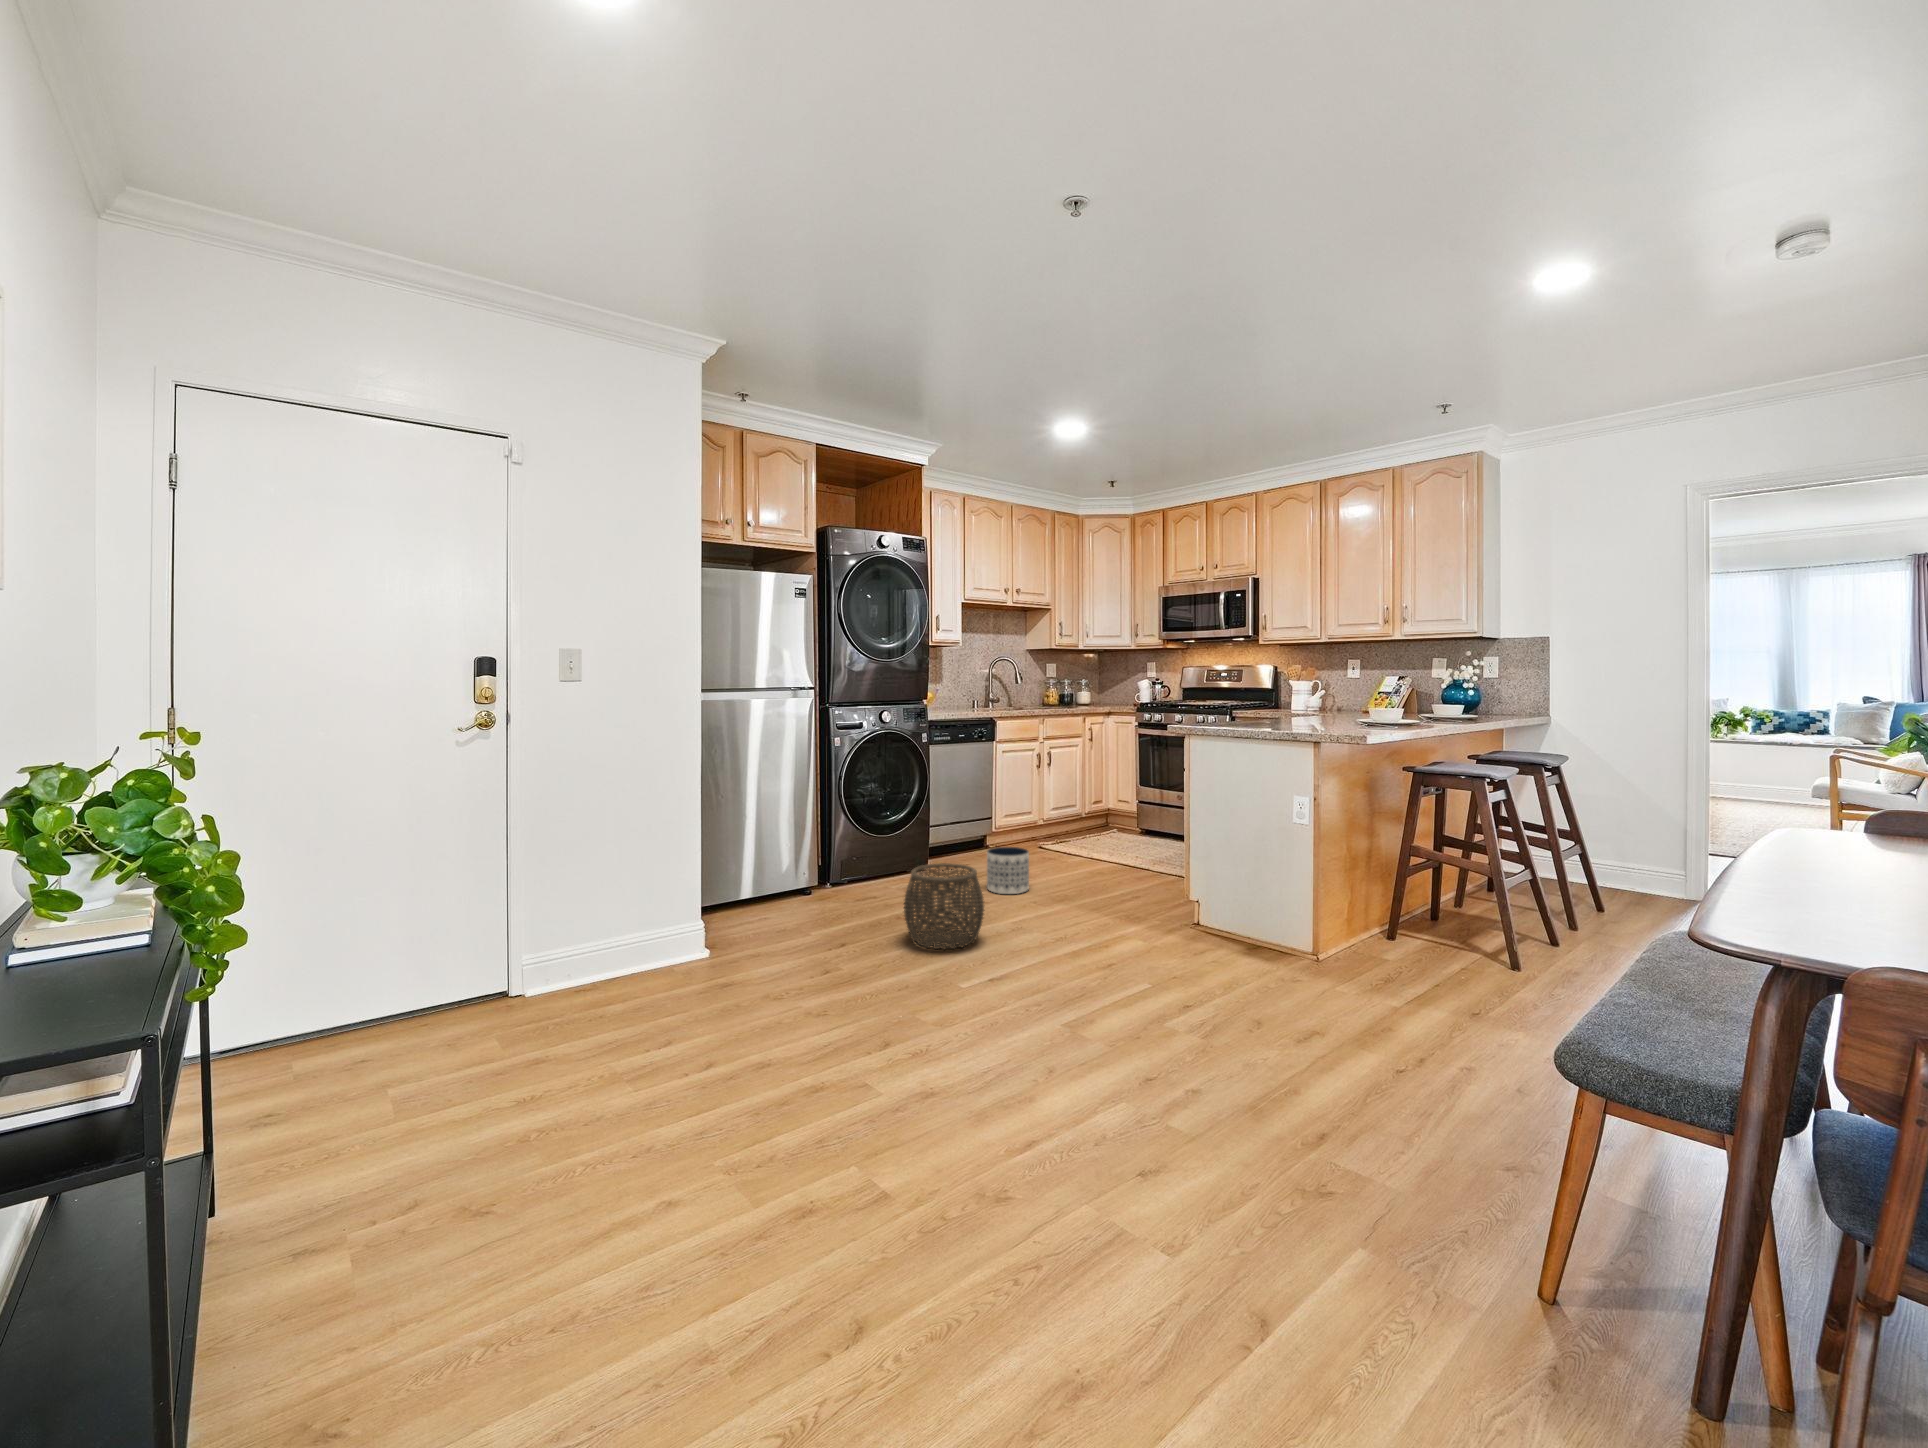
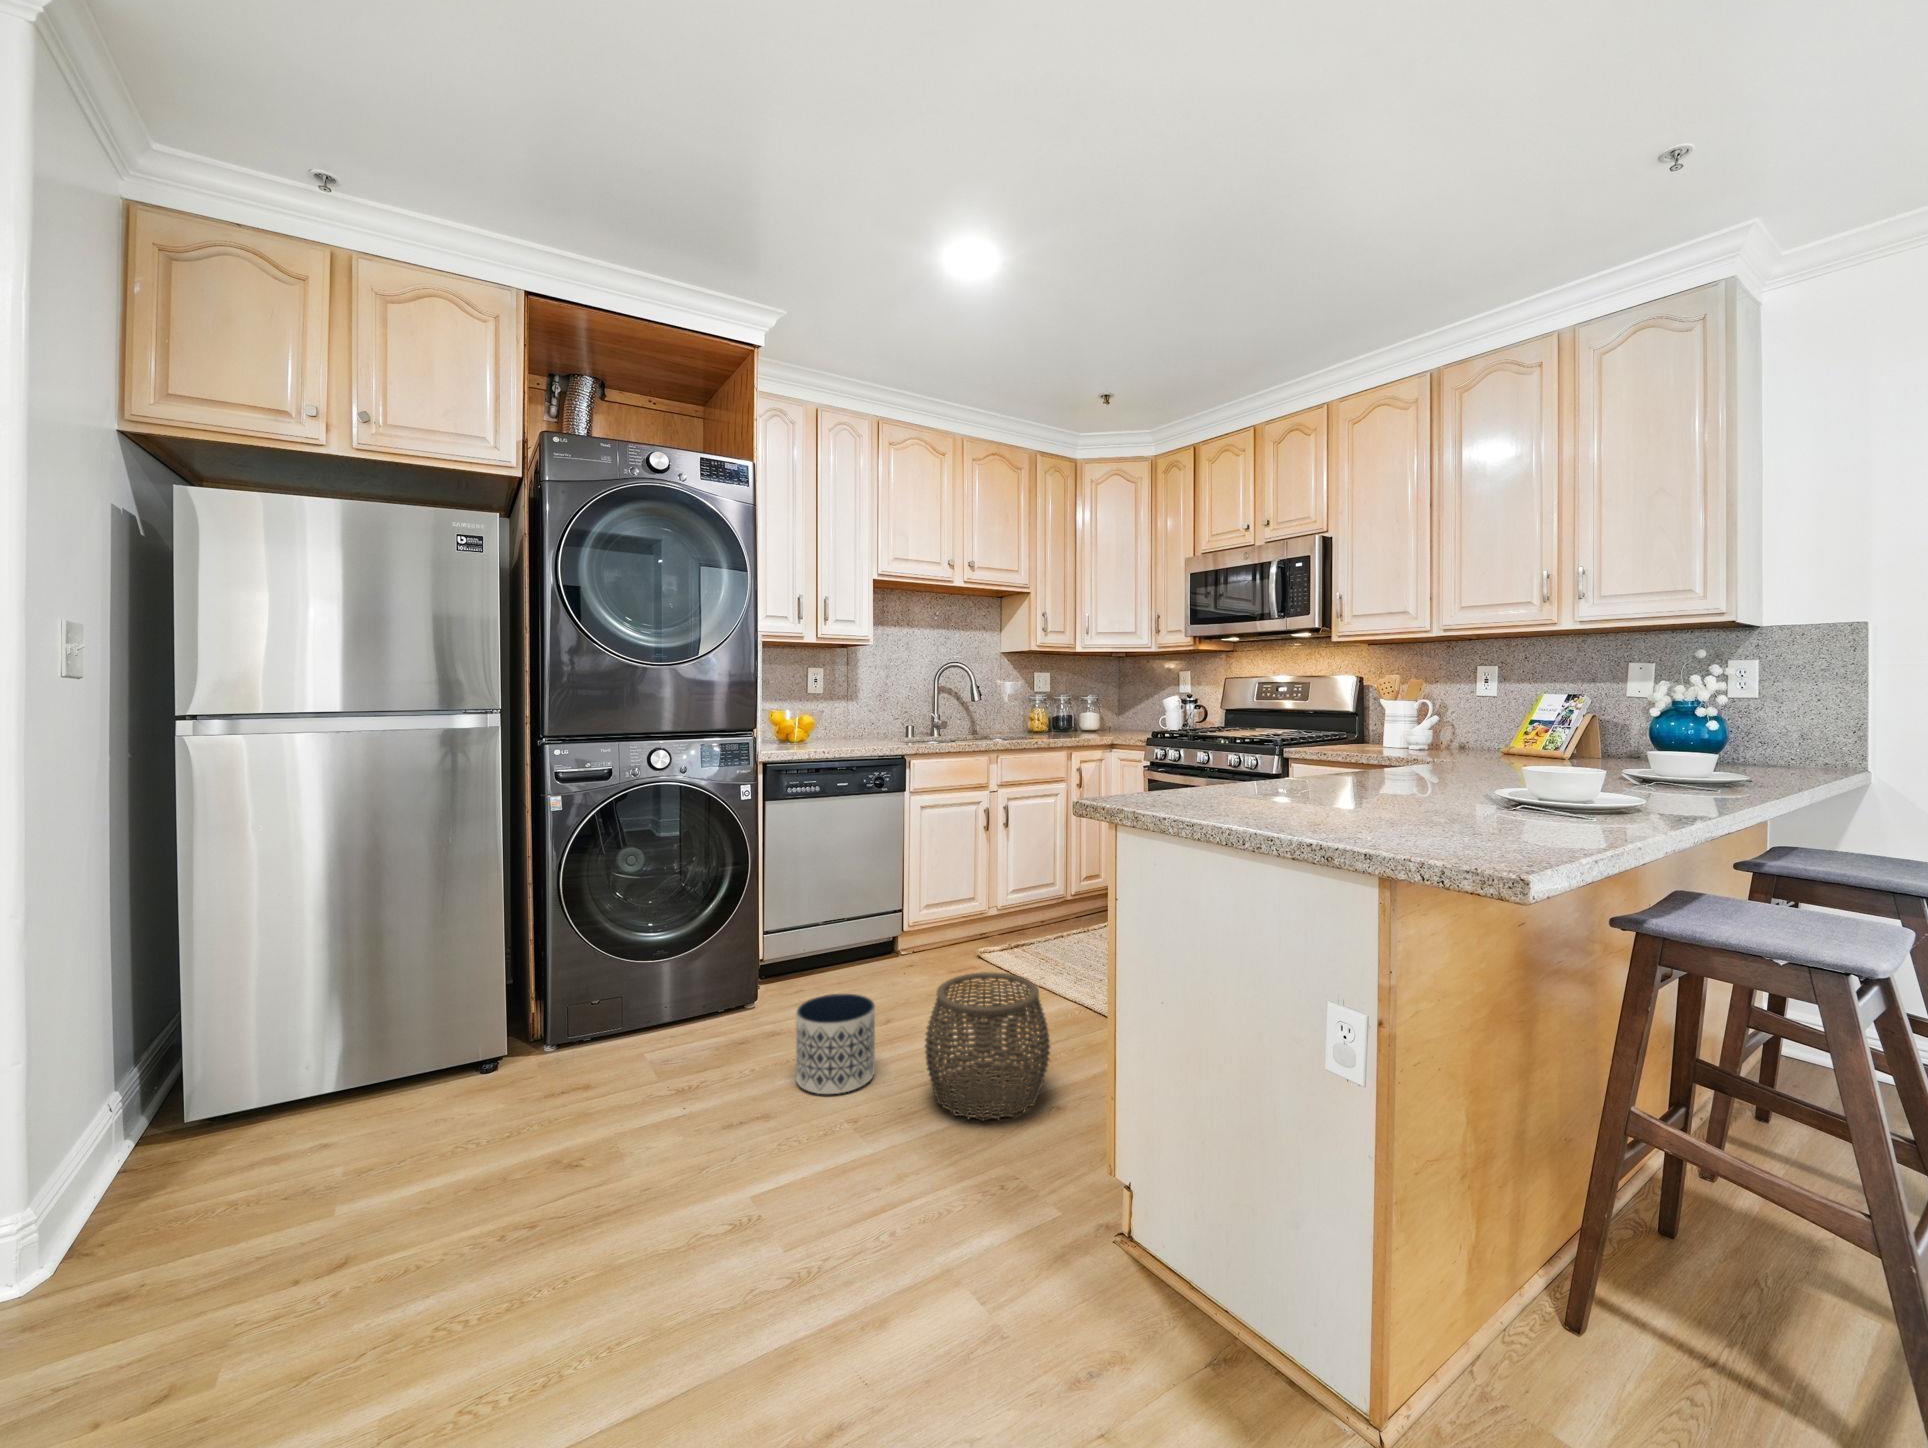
woven basket: present [904,863,984,949] -> present [925,972,1050,1121]

